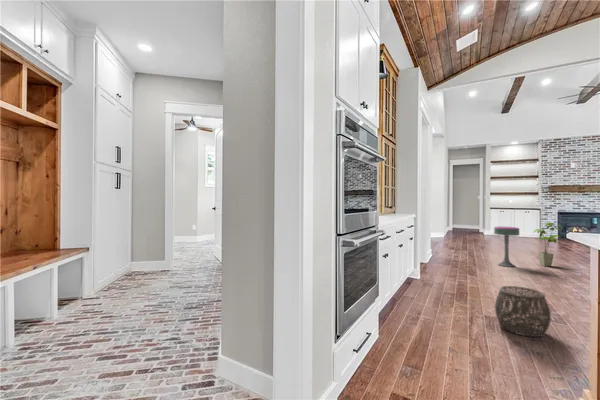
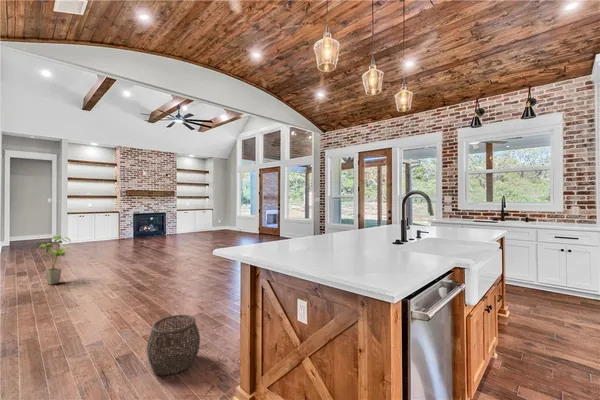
house plant: present [534,222,563,266] -> present [40,235,70,284]
bar stool: present [494,226,519,267] -> none [95,239,123,284]

